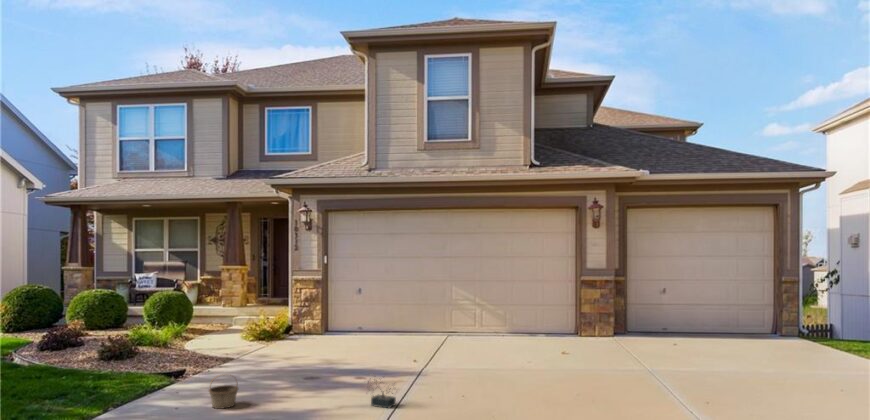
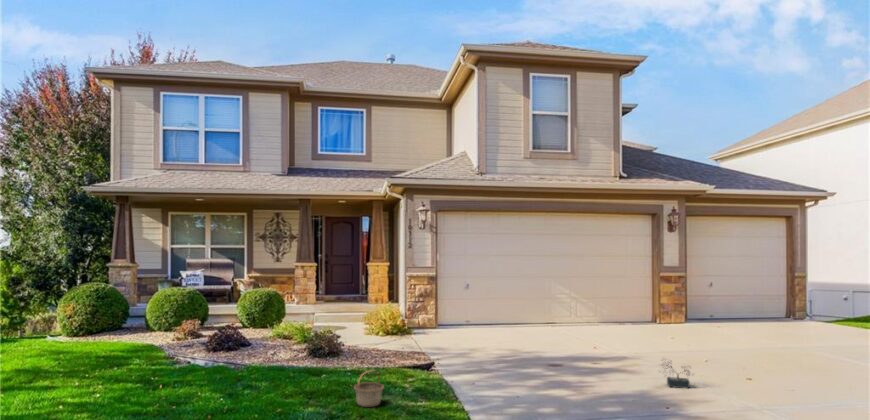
basket: present [209,375,238,409] -> present [354,374,384,407]

